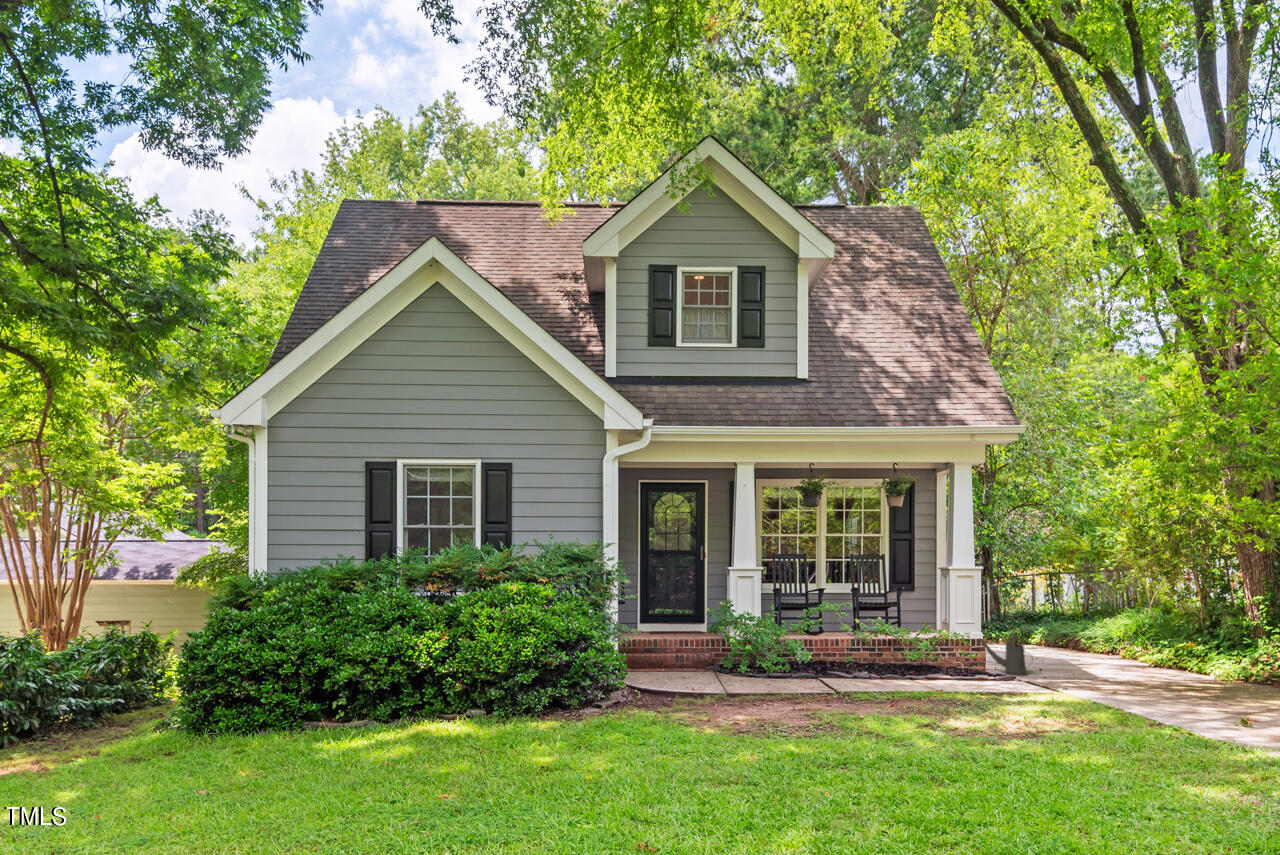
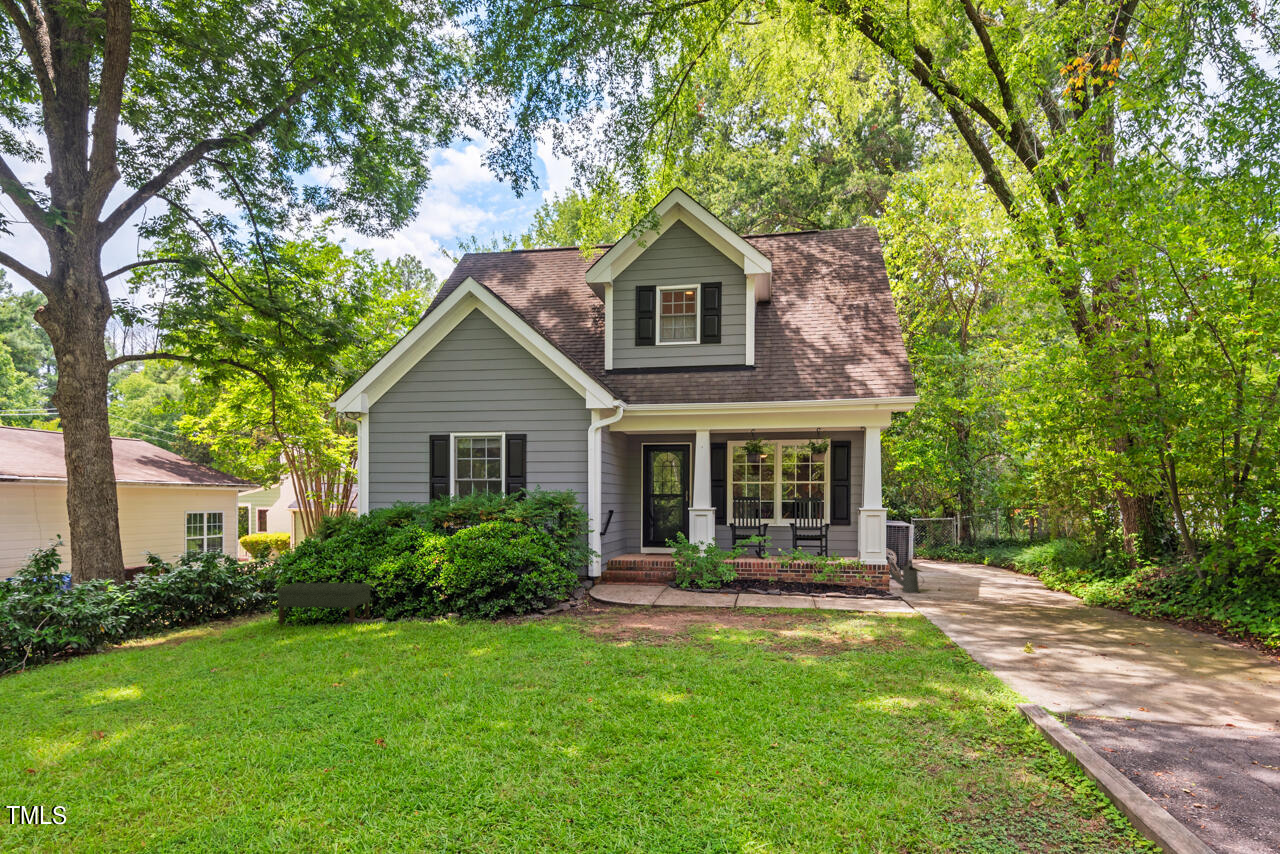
bench: none [189,678,331,745] -> present [277,583,371,625]

